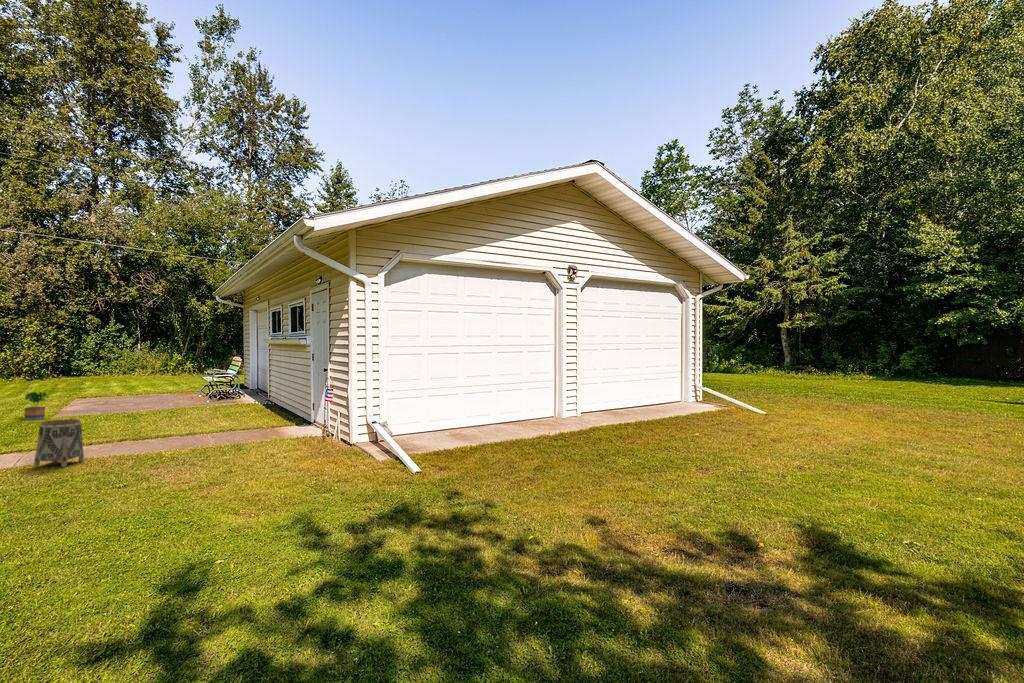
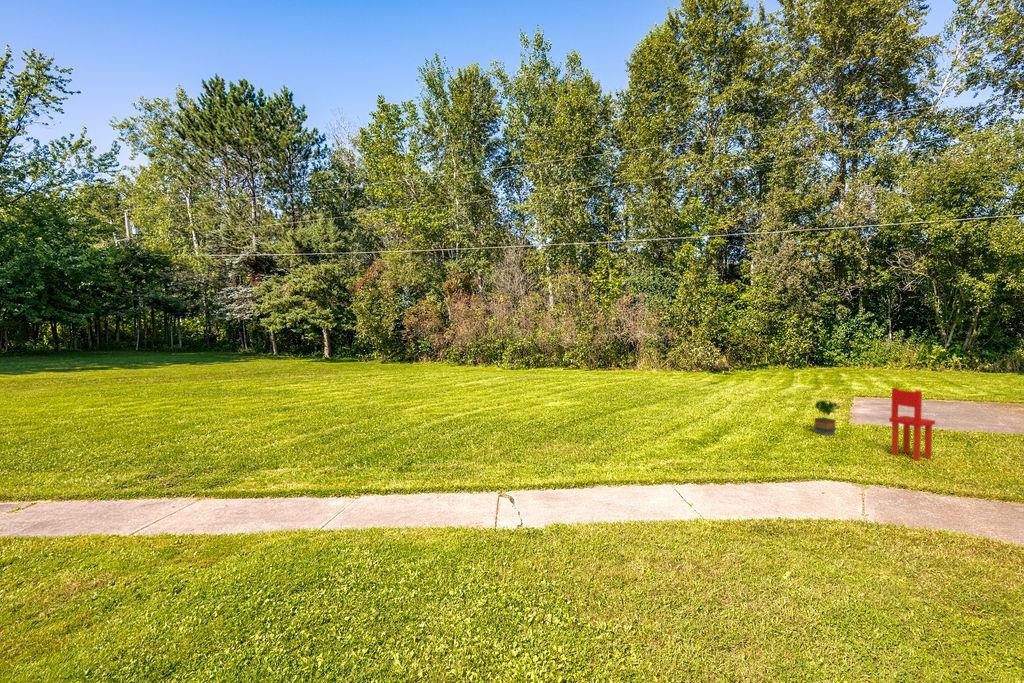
chair: none [83,374,115,423] -> present [889,388,935,461]
basket: present [34,419,84,468] -> none [888,500,978,610]

